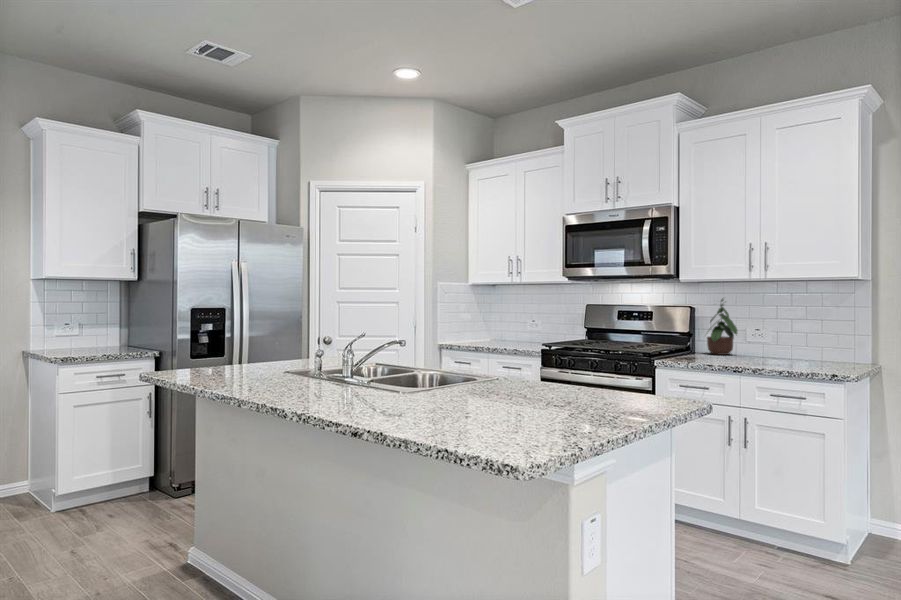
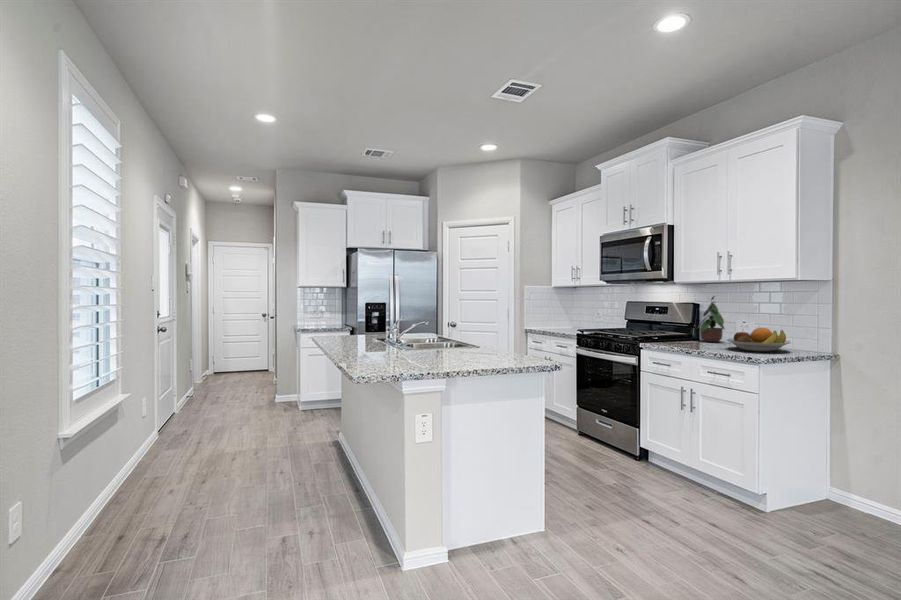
fruit bowl: none [761,335,834,364] -> present [727,328,791,352]

